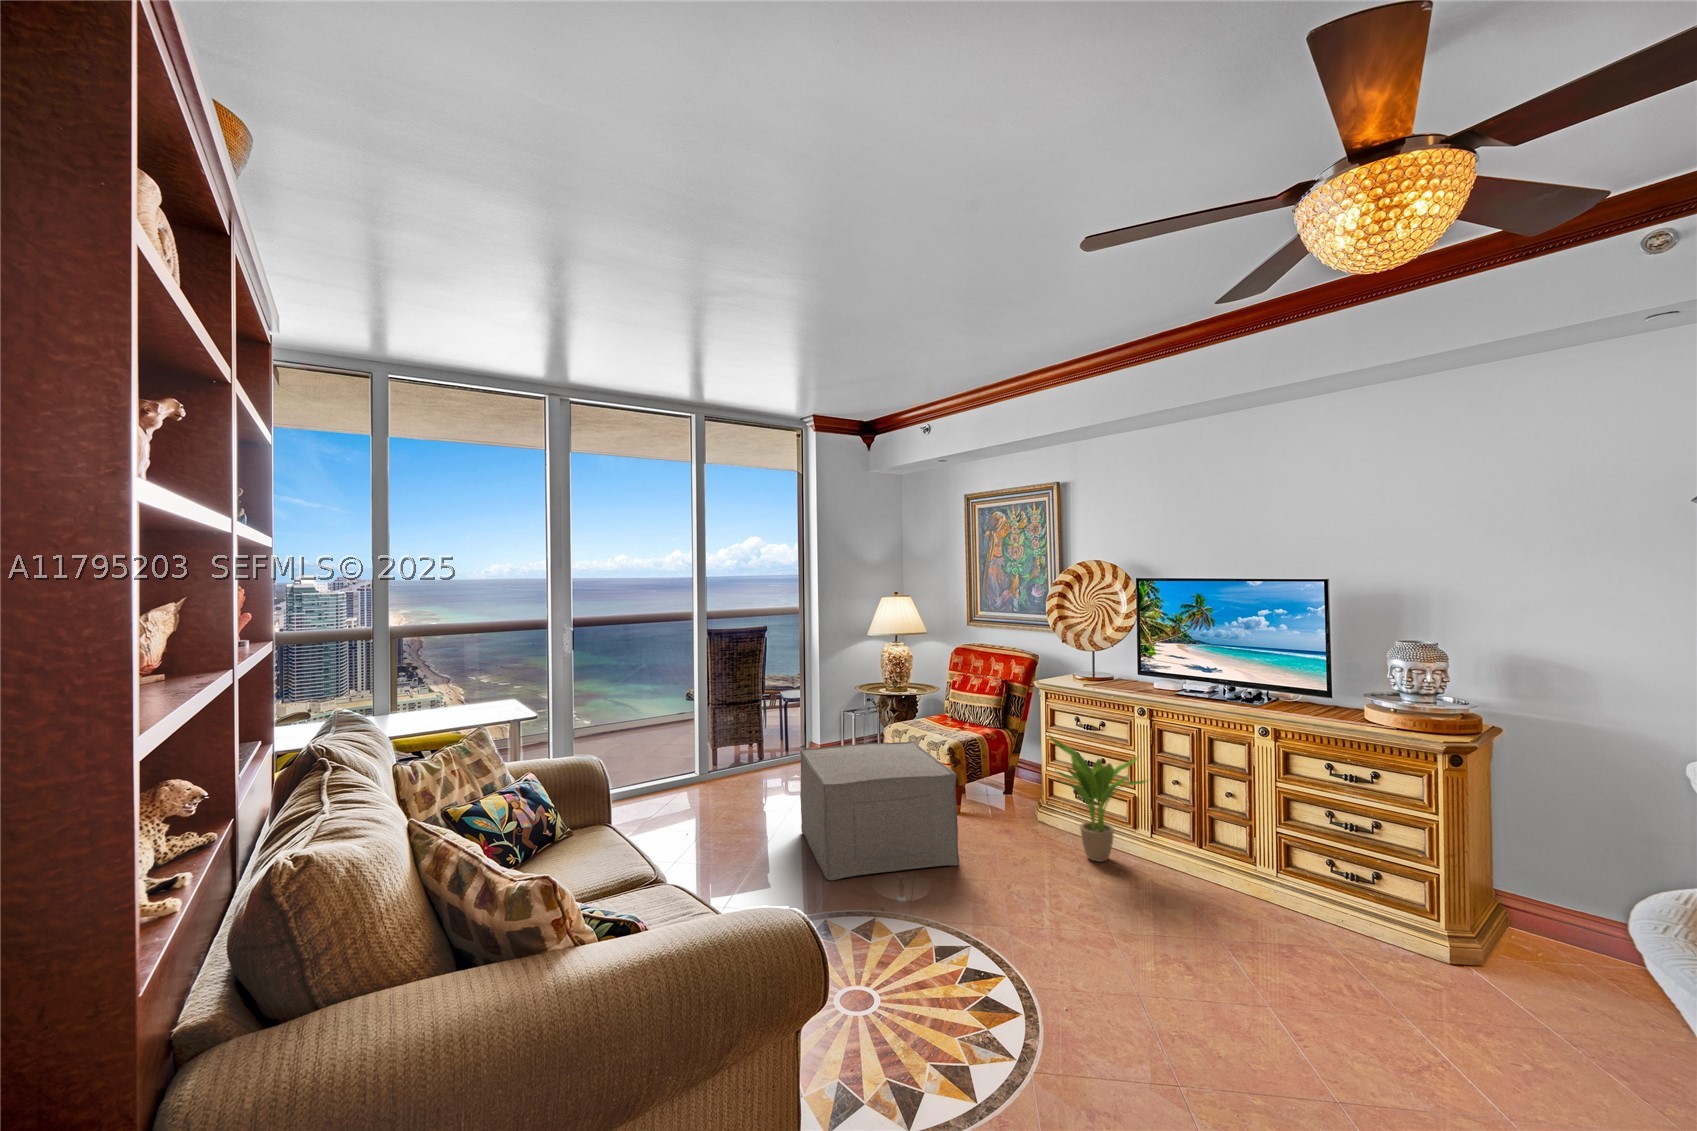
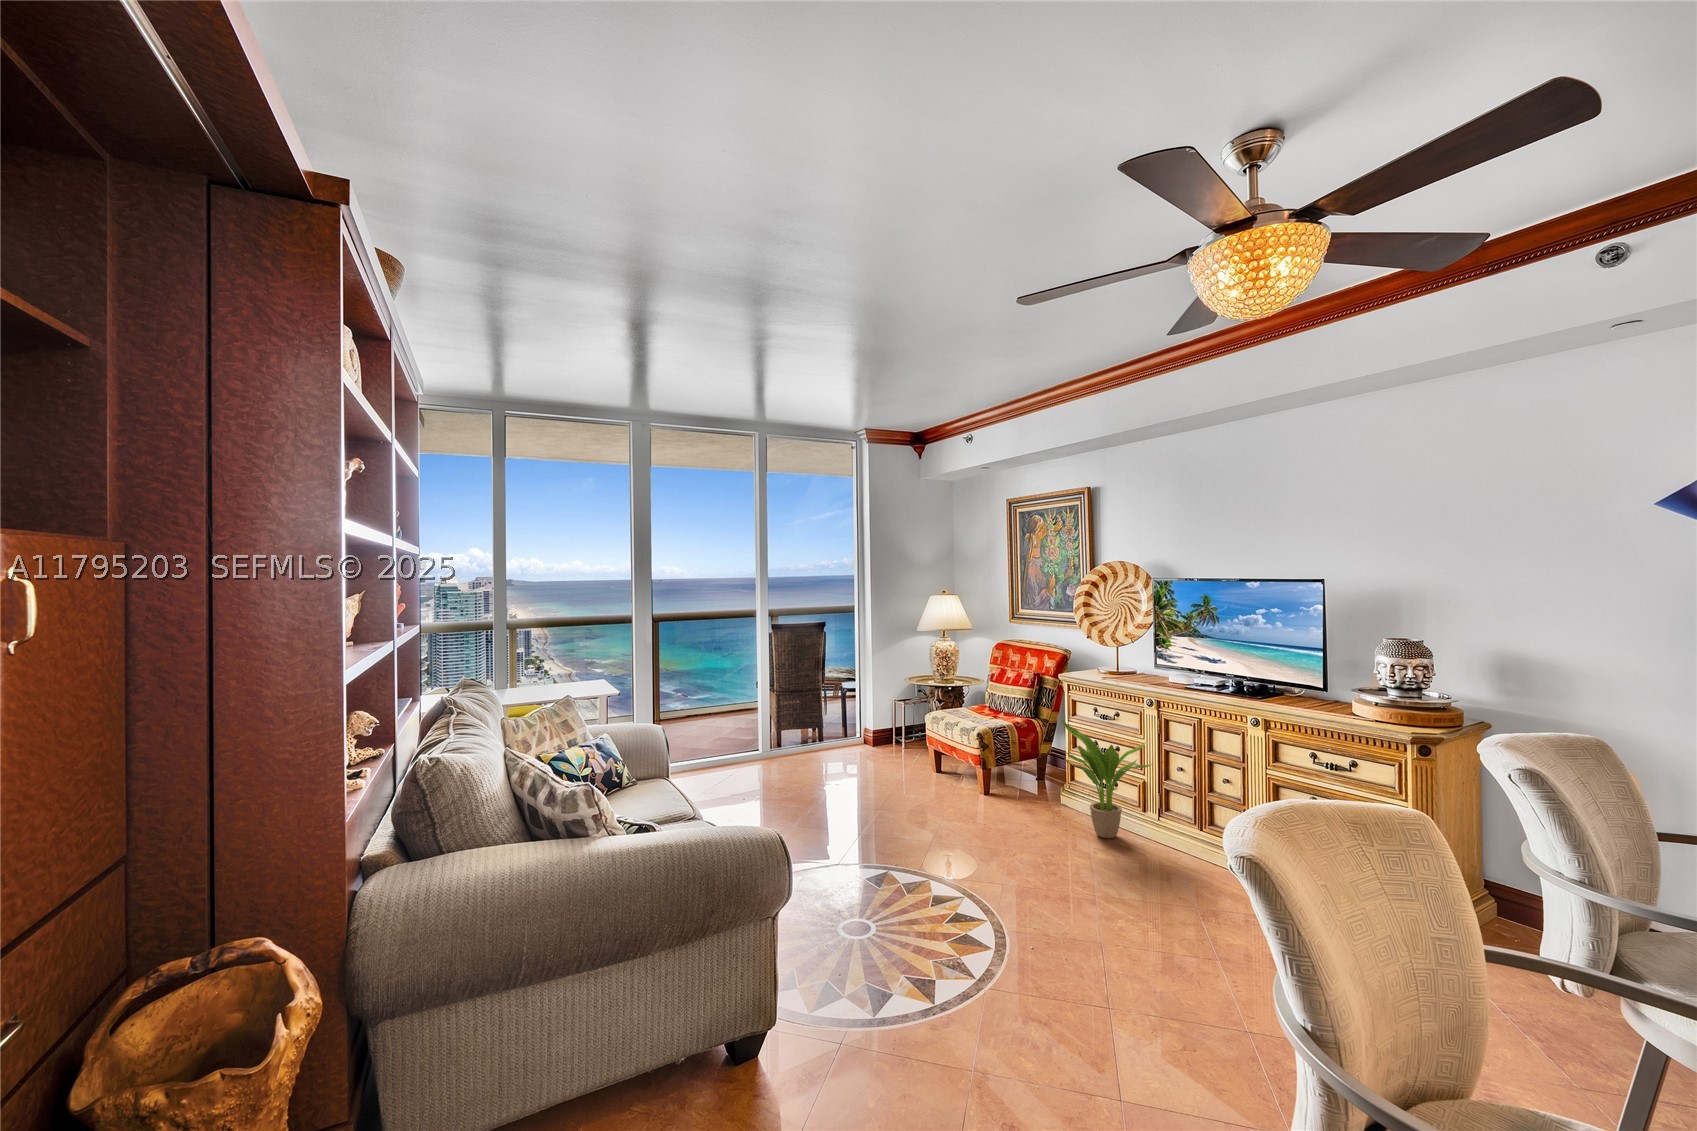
ottoman: present [800,741,960,880] -> none [843,725,976,840]

